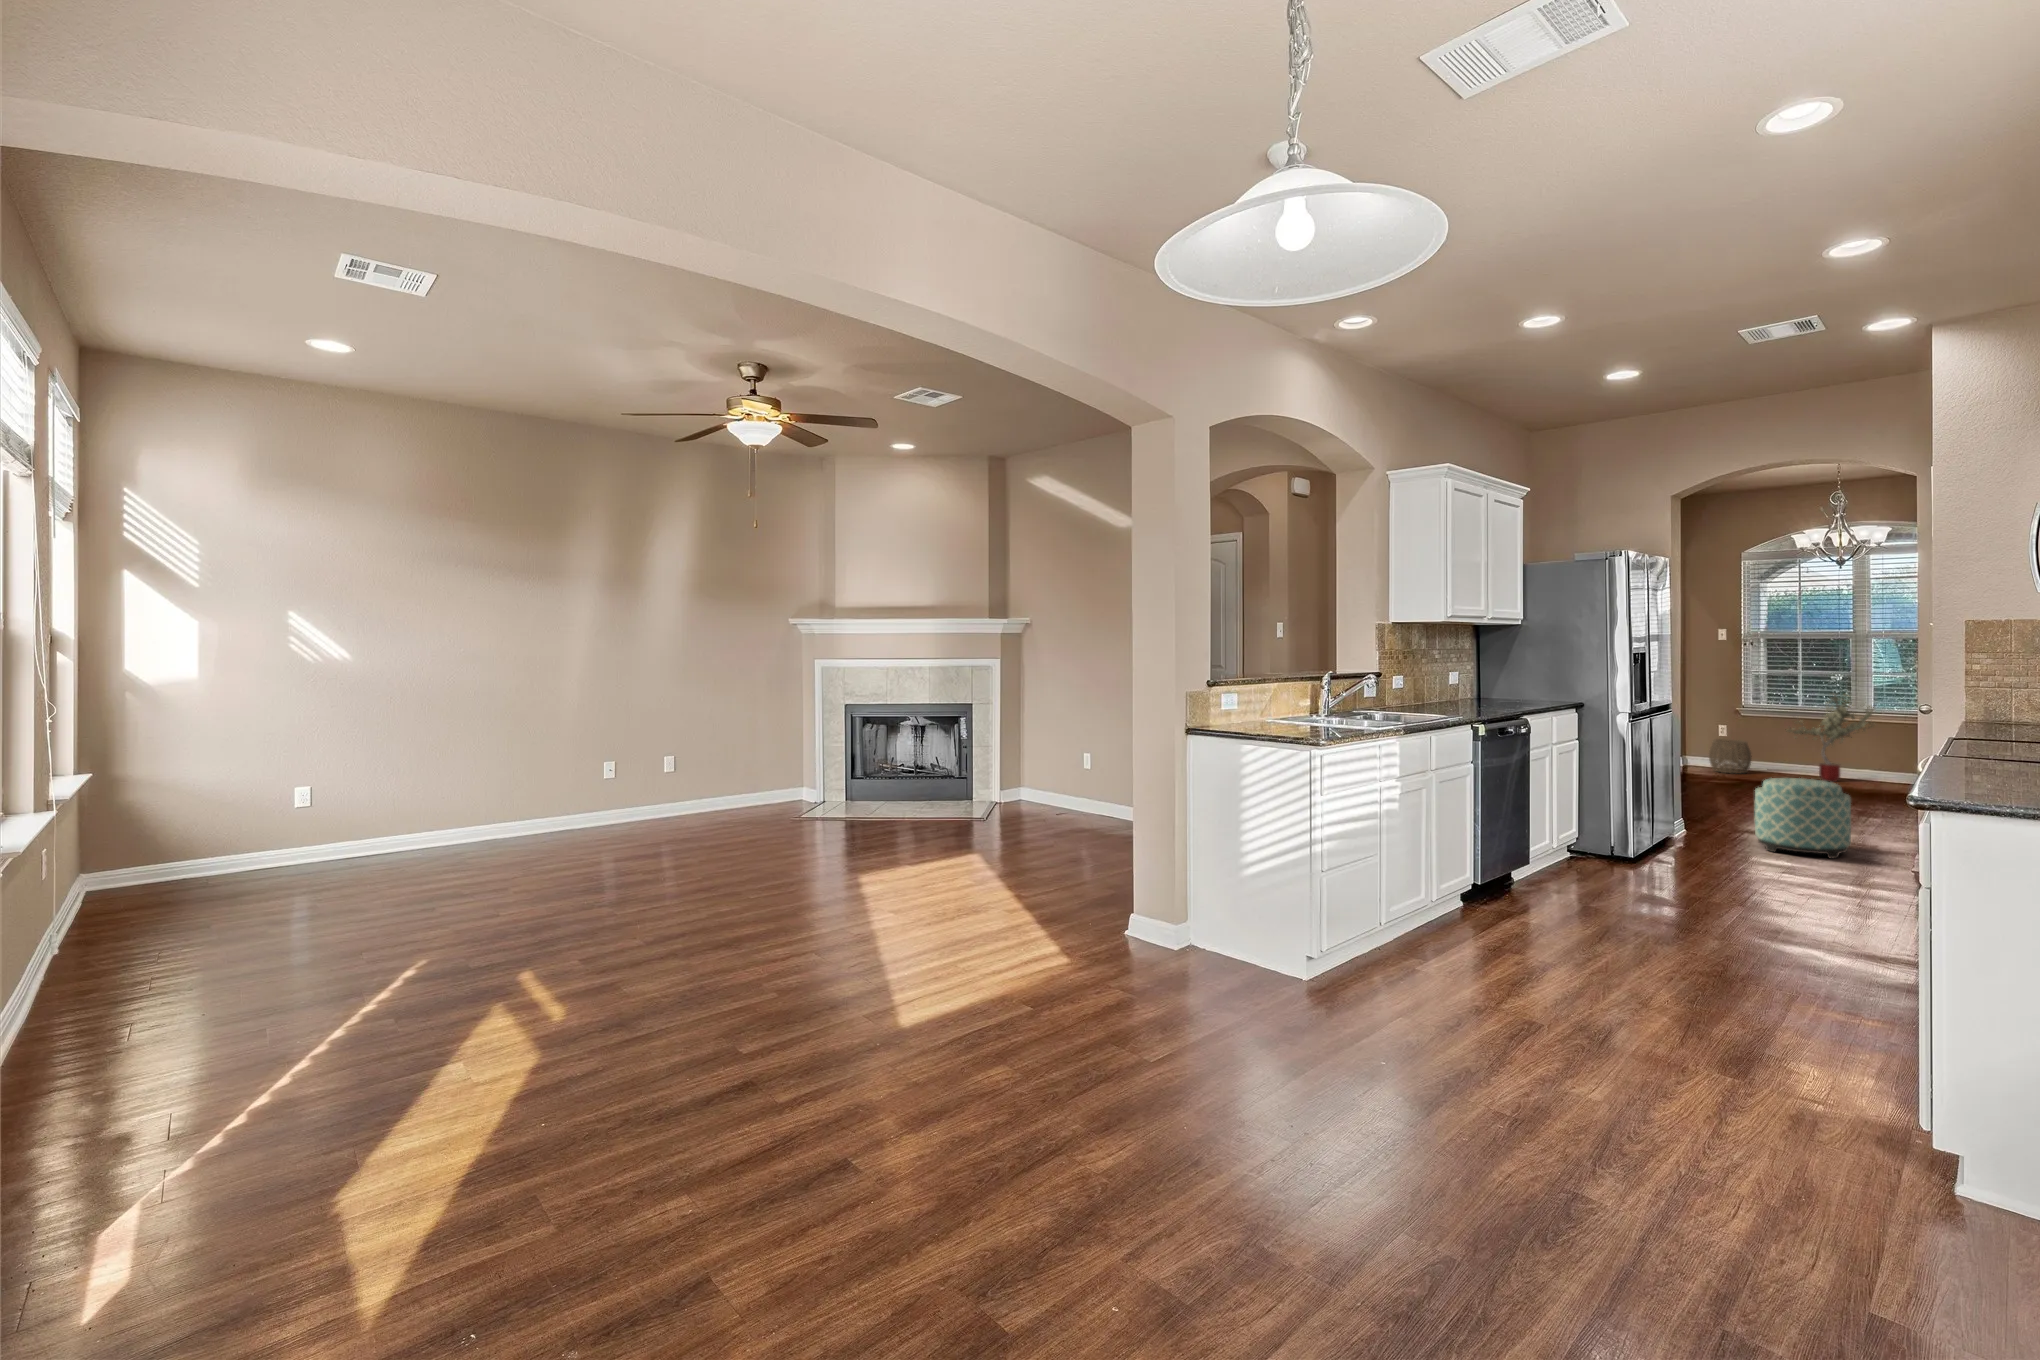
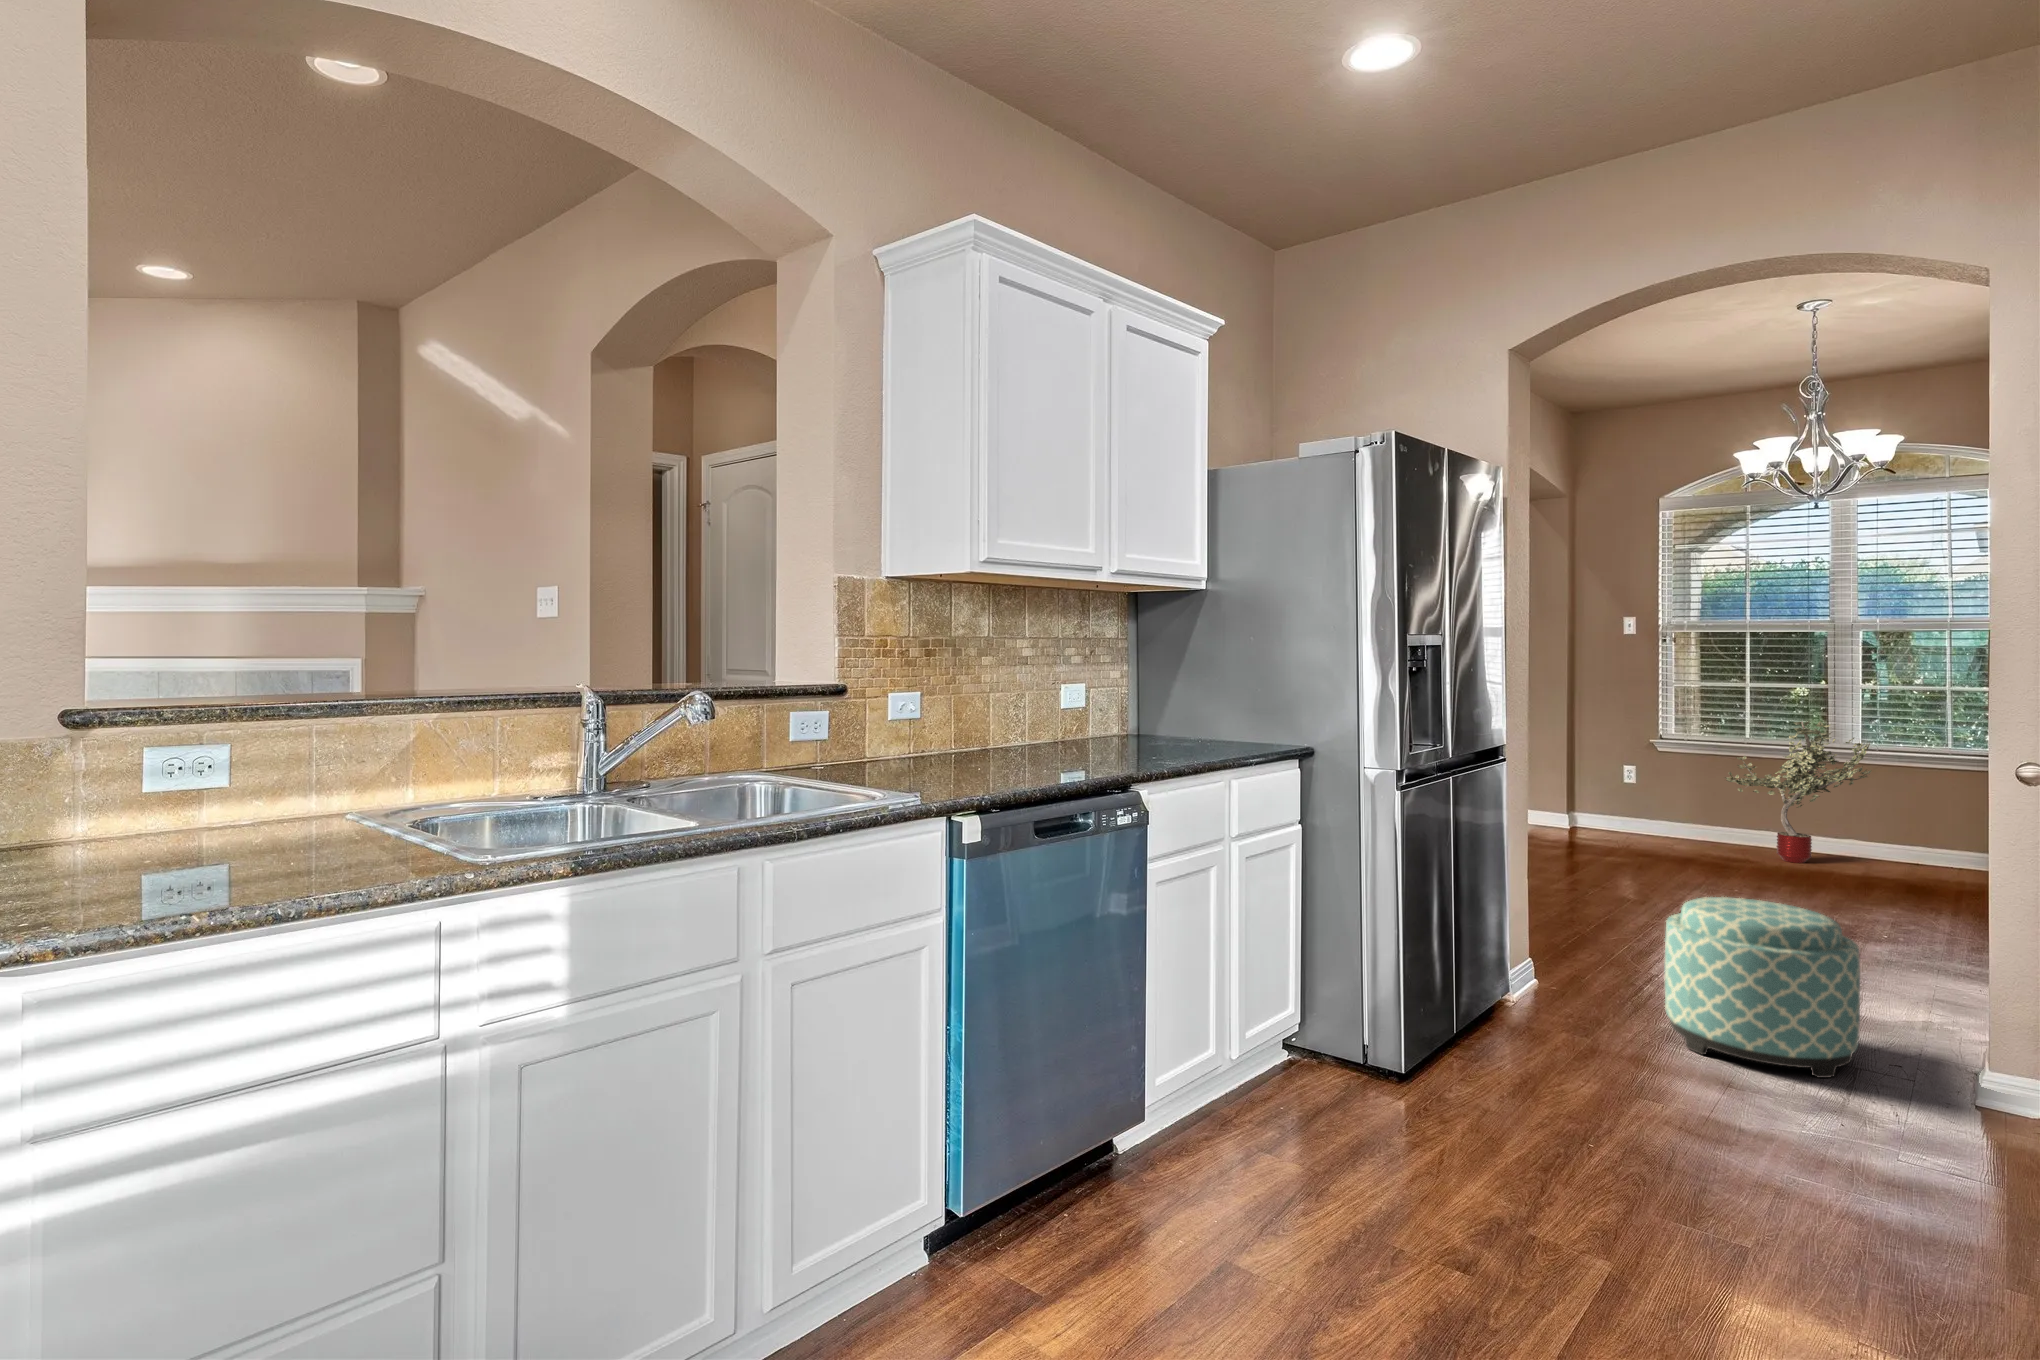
woven basket: present [1709,739,1752,774] -> none [1605,789,1672,844]

